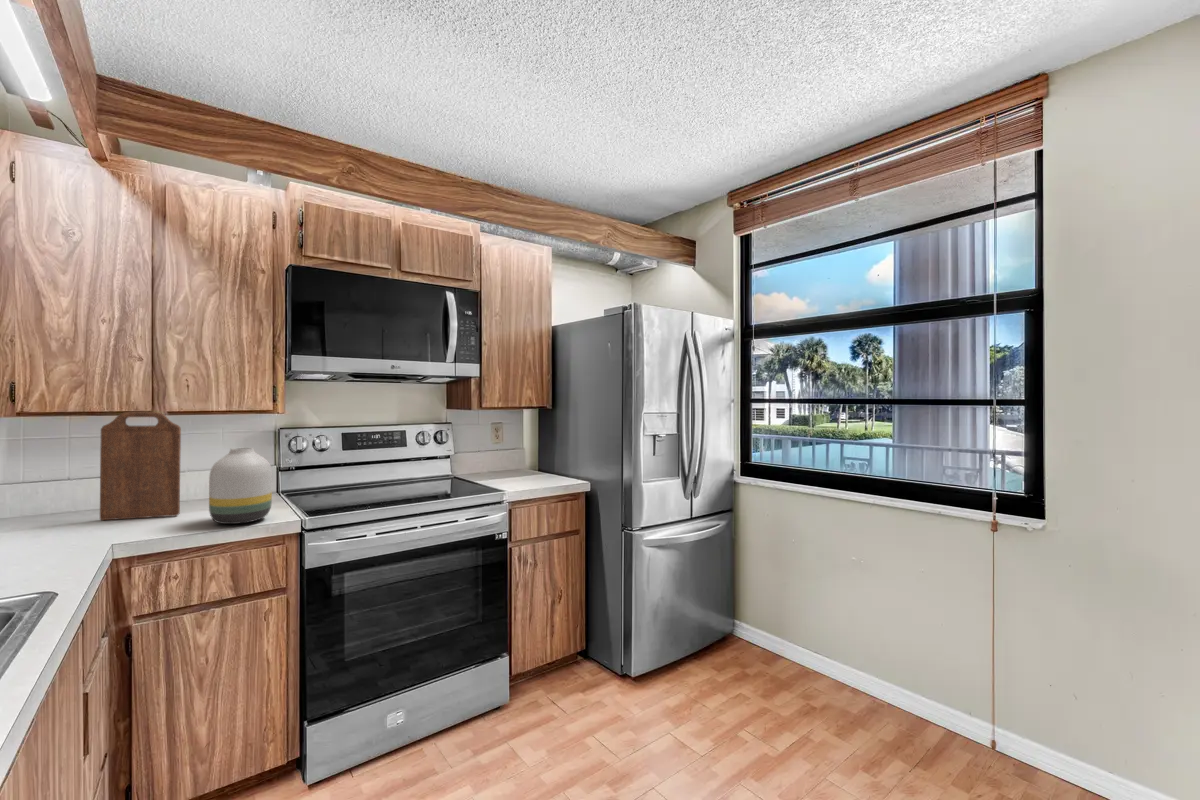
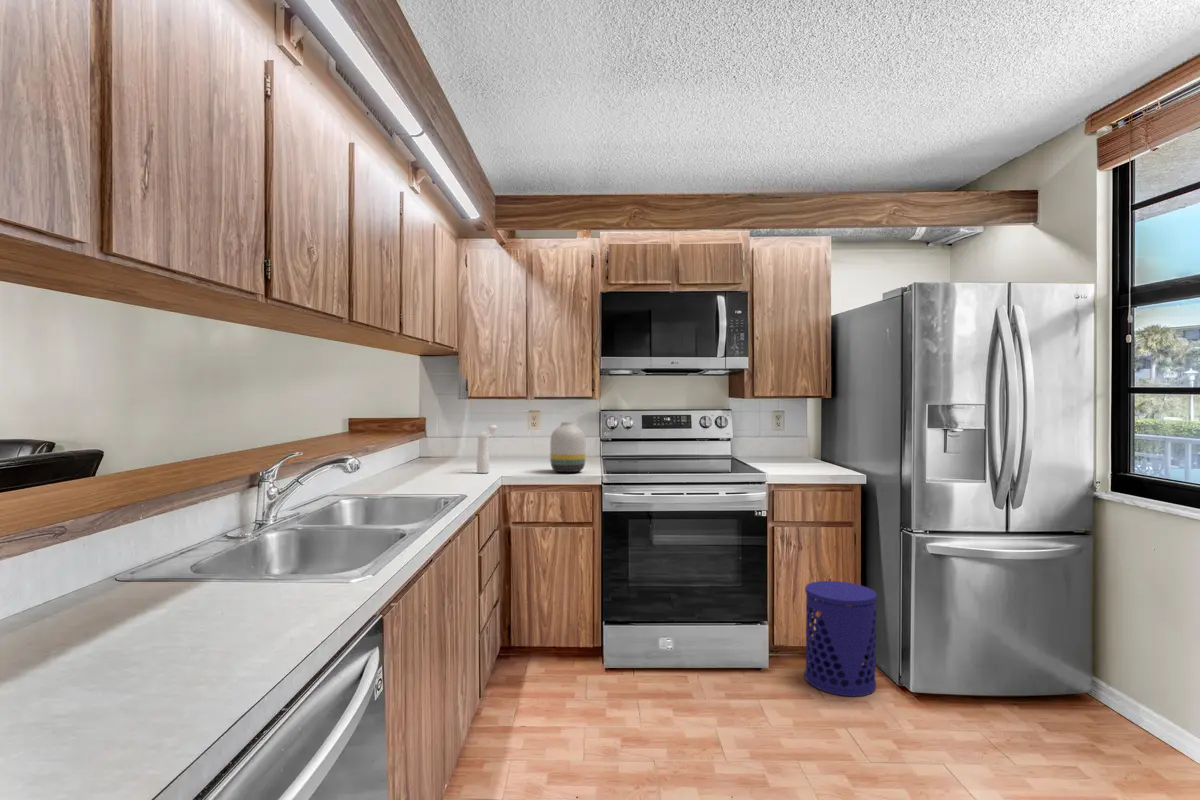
cutting board: present [100,412,181,520] -> none [501,398,539,467]
pepper mill: none [46,459,94,549] -> present [477,425,497,473]
waste bin: none [546,591,613,713] -> present [805,581,877,696]

